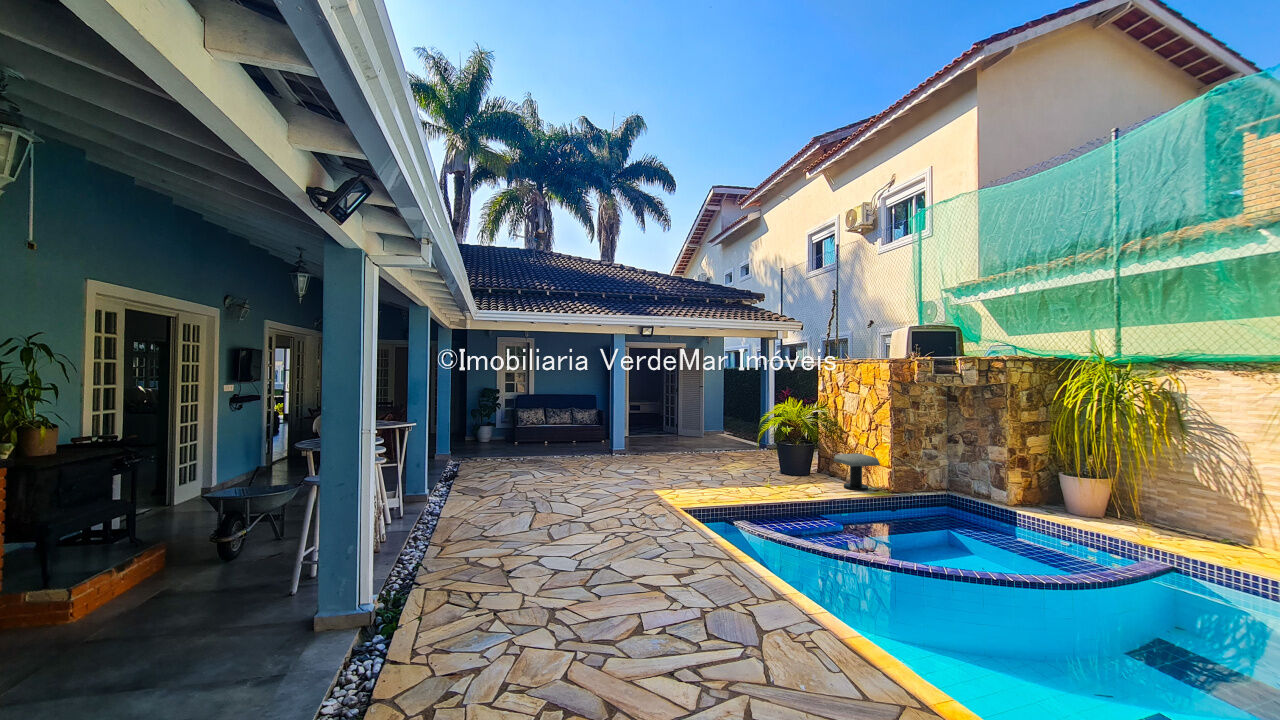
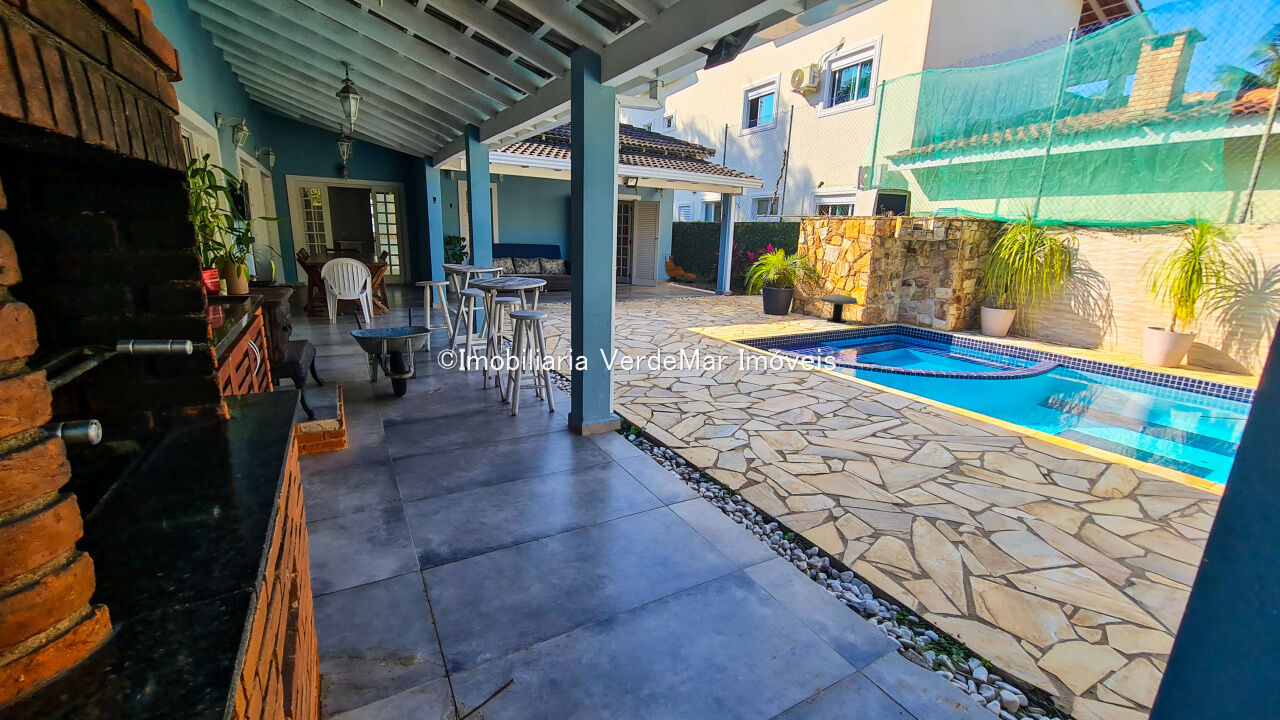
armchair: none [702,406,738,438] -> present [665,254,696,283]

